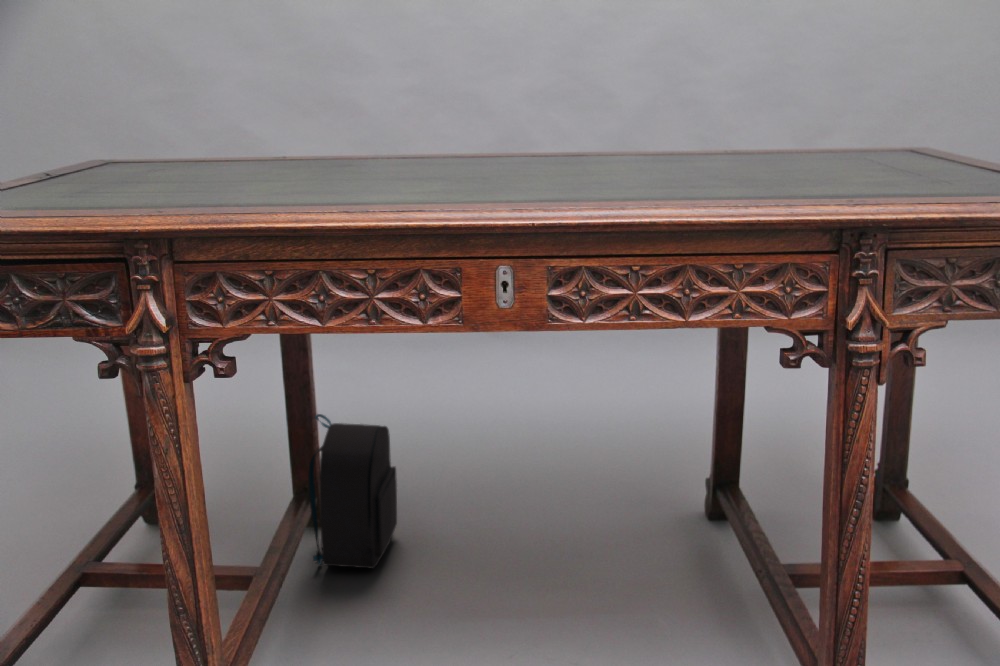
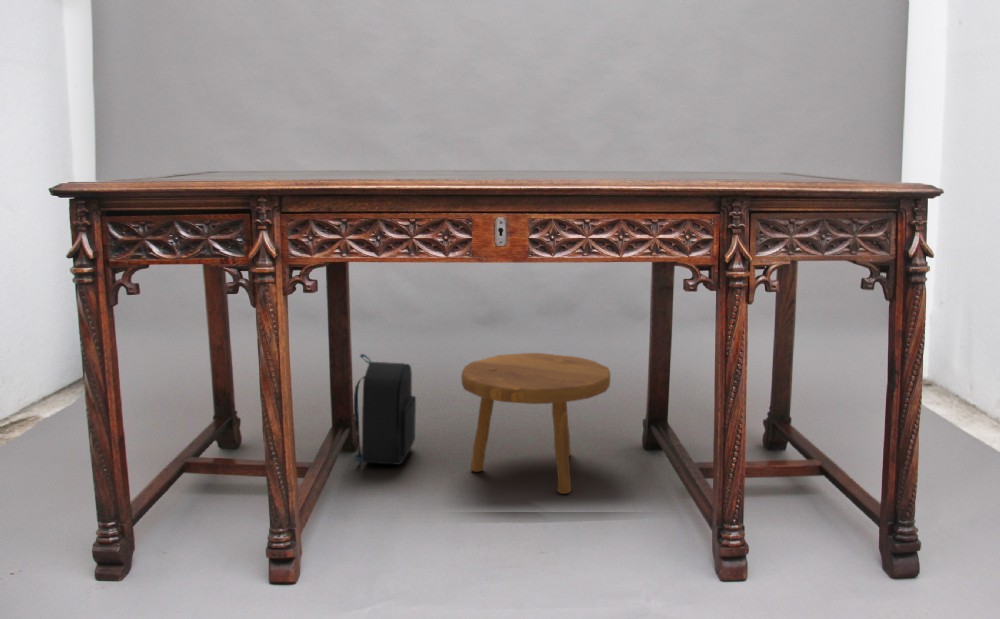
footstool: none [457,405,670,623] -> present [461,353,610,494]

